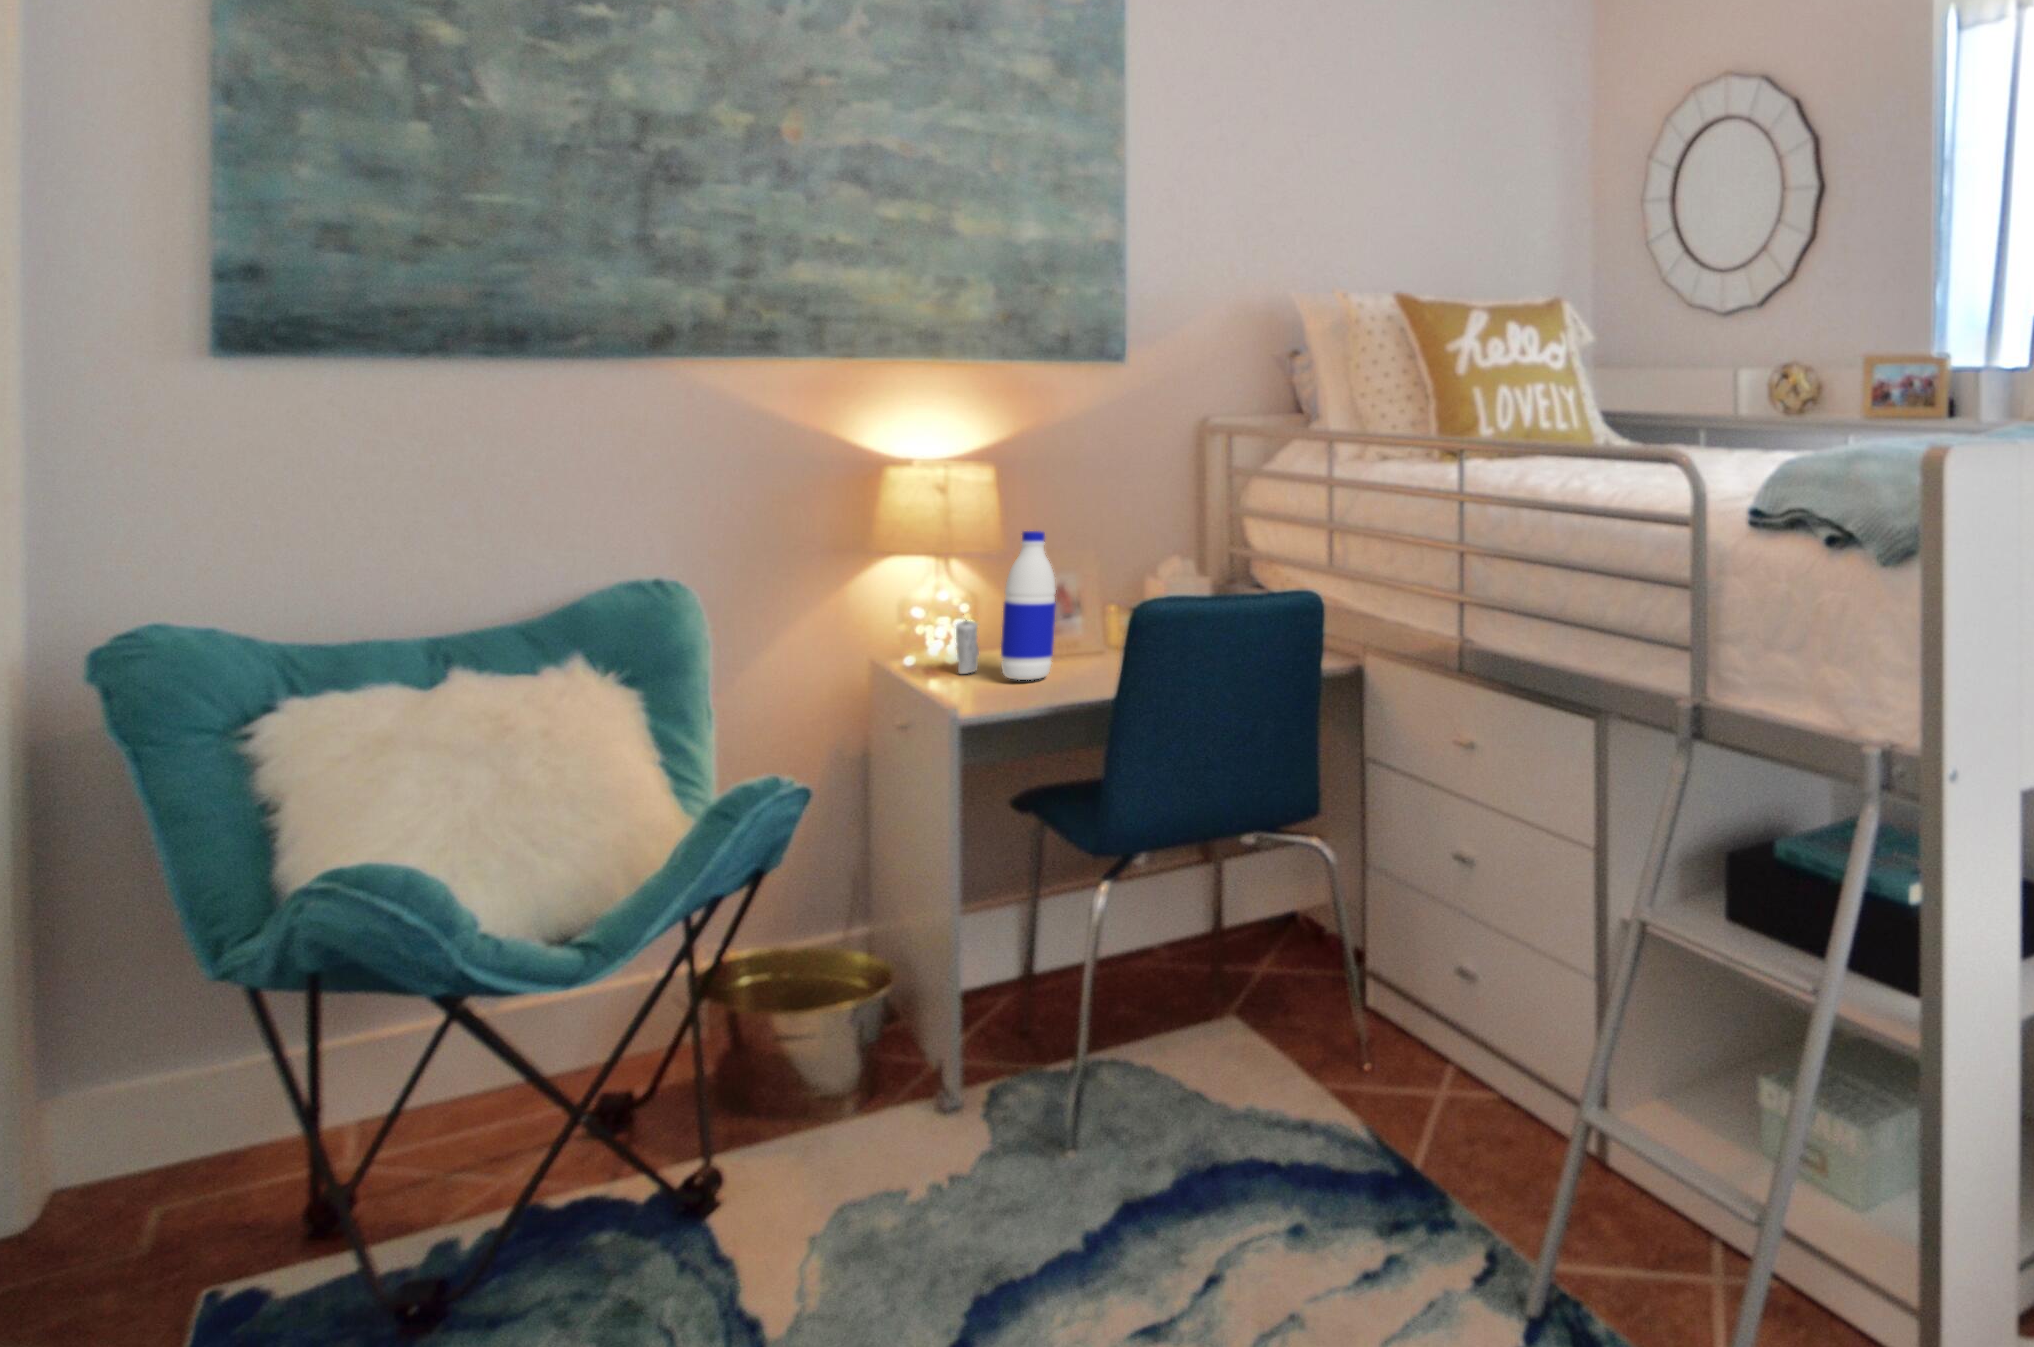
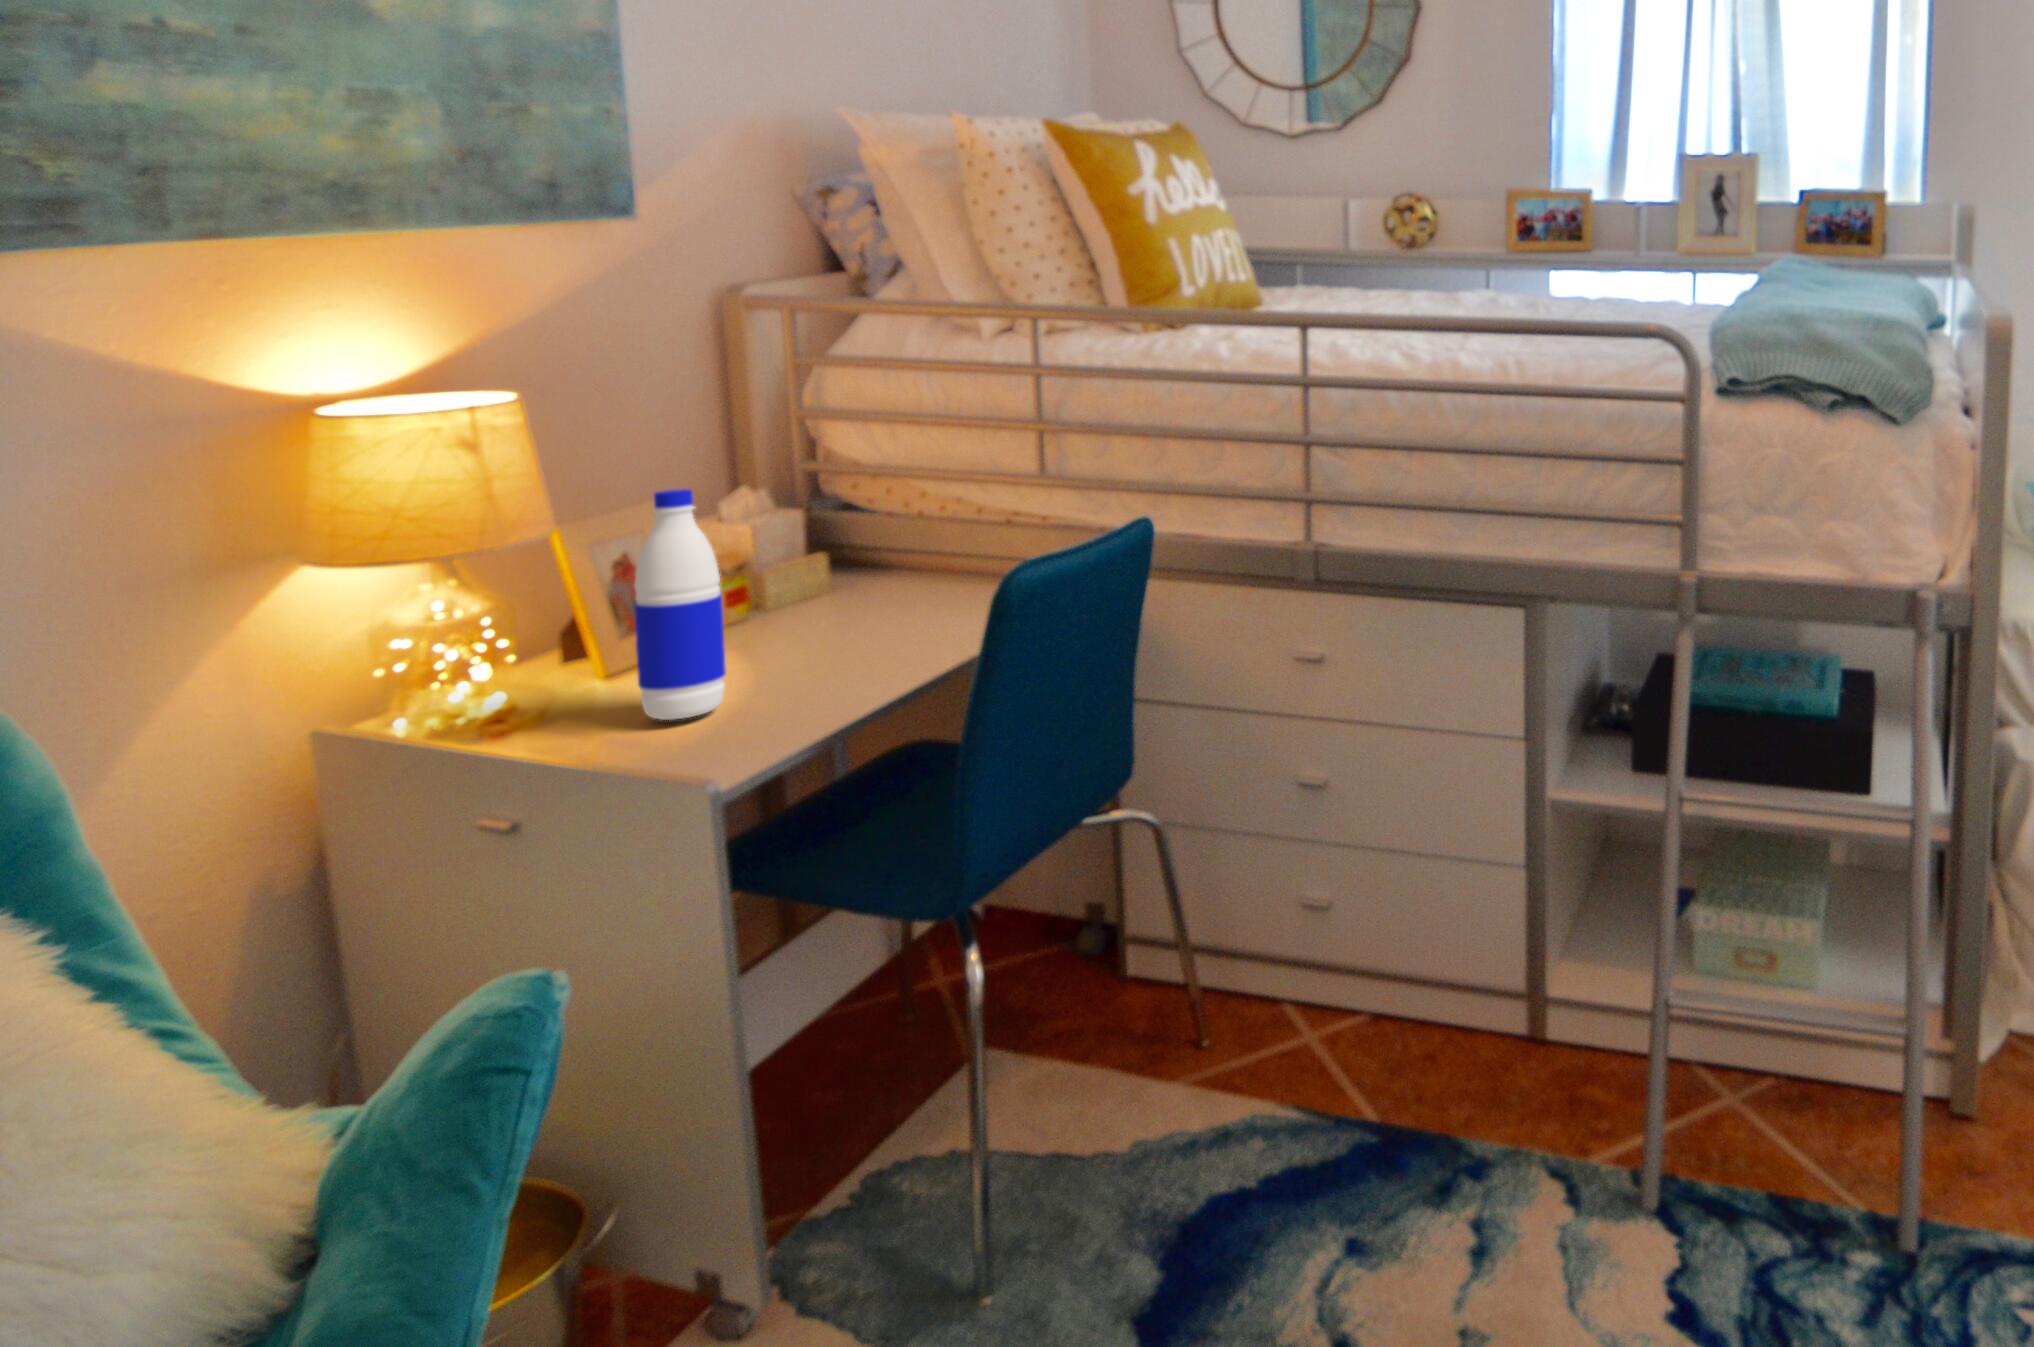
candle: present [956,620,979,674] -> none [523,635,569,732]

